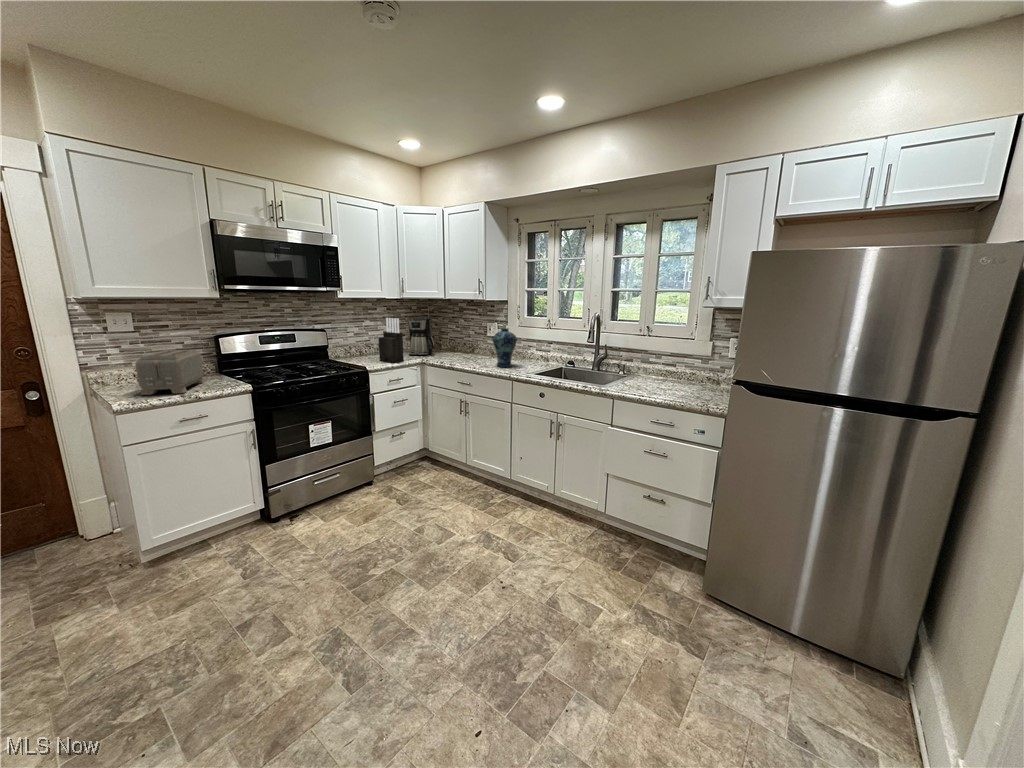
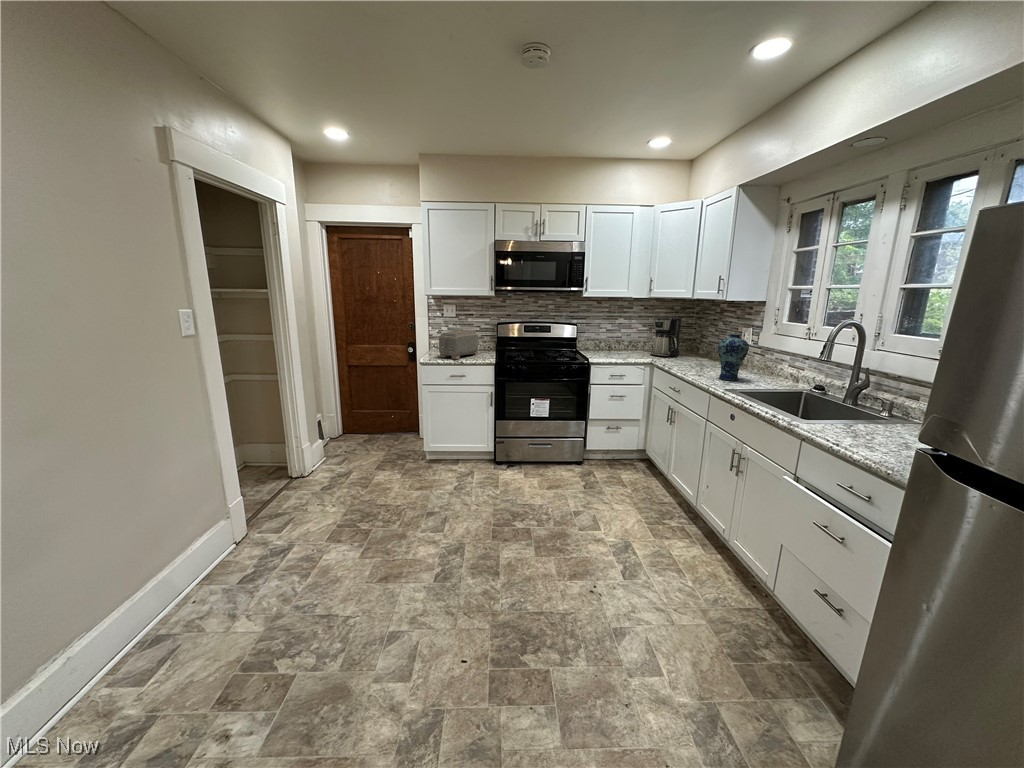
knife block: present [379,318,404,363] -> none [613,316,634,359]

